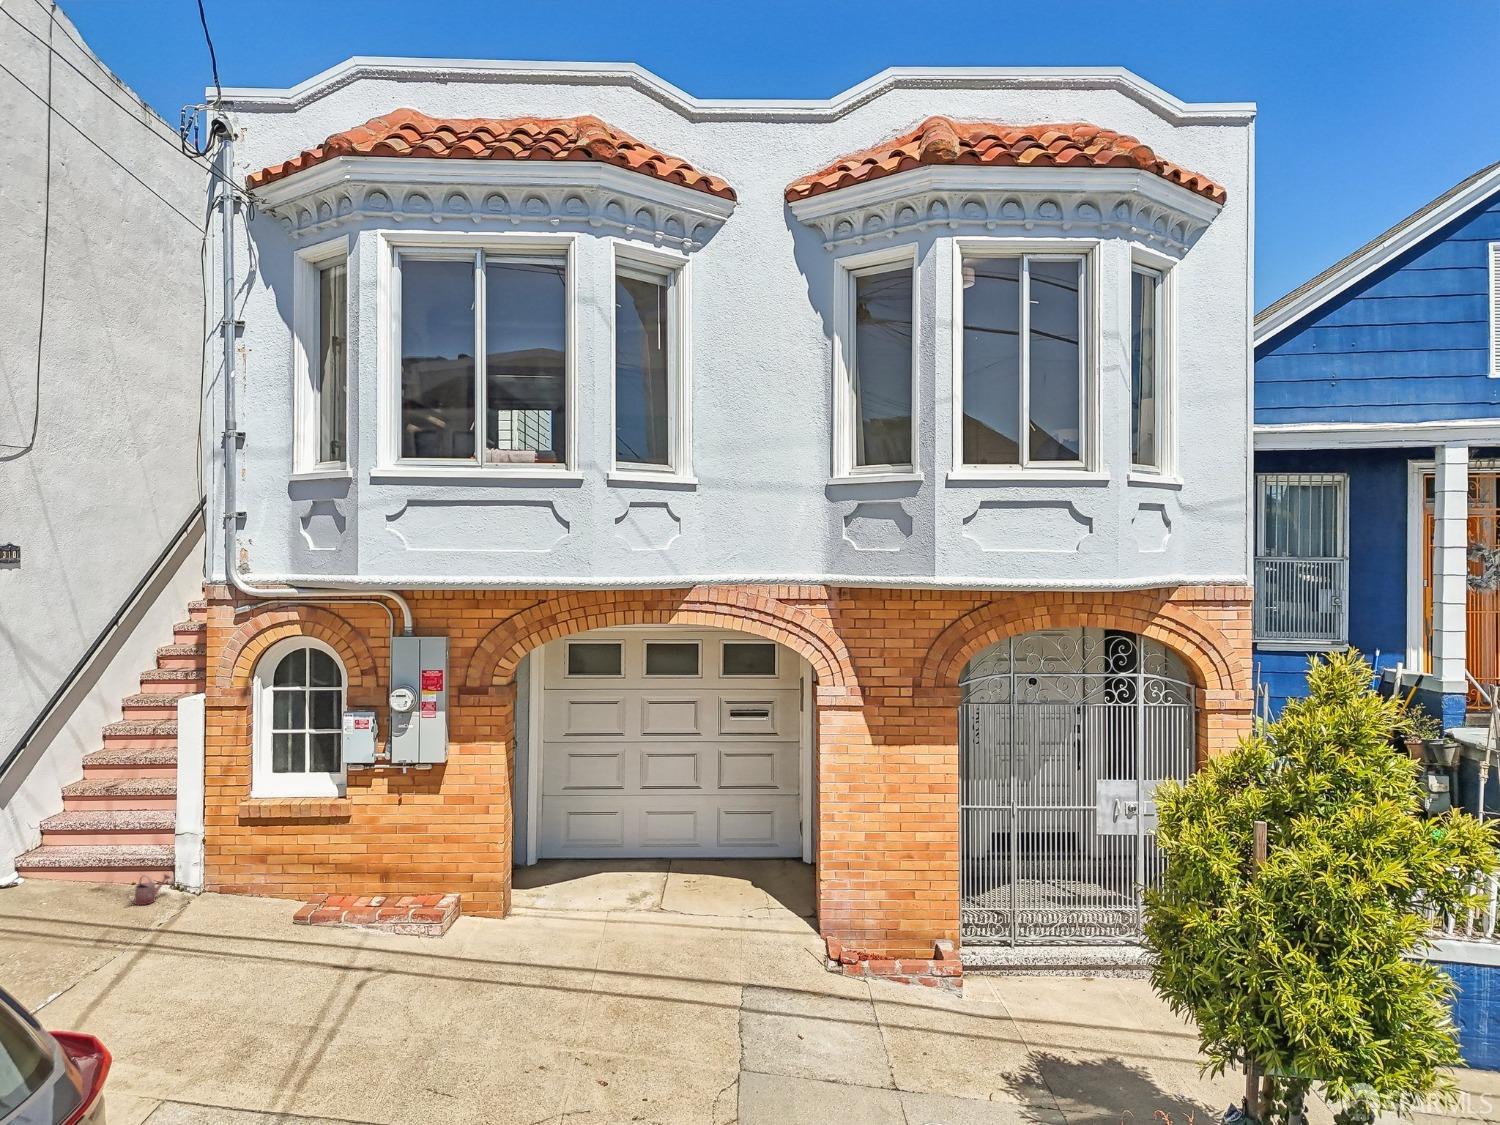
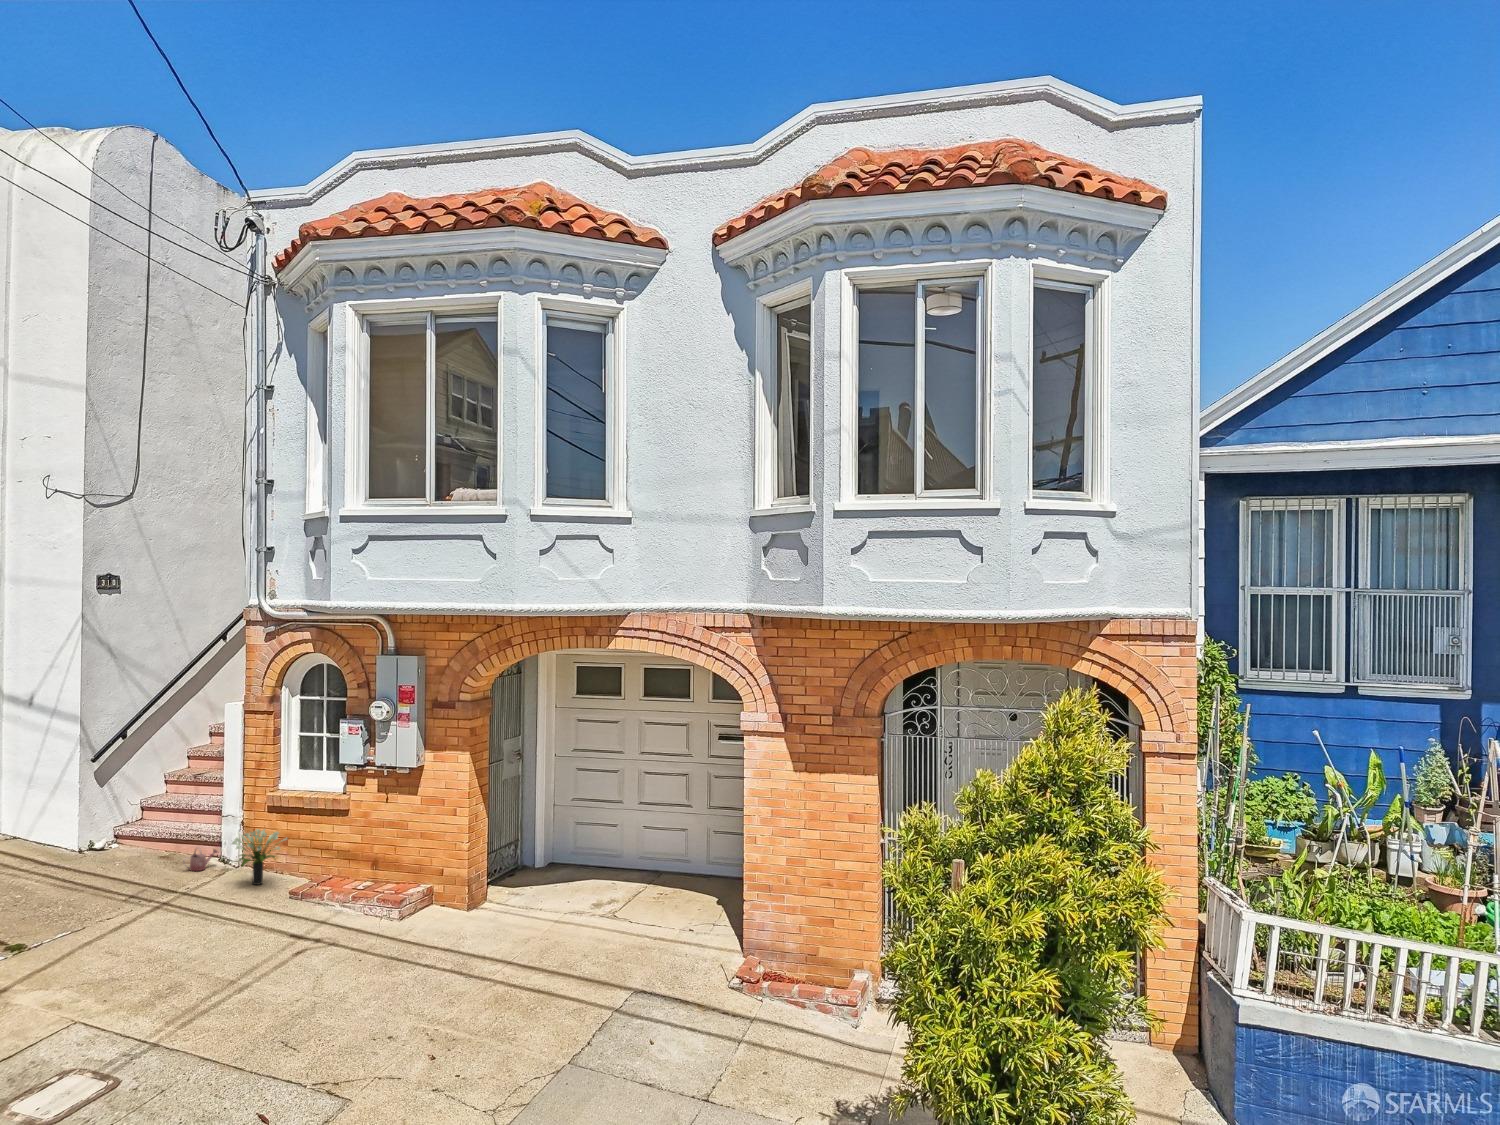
potted plant: none [197,846,269,915] -> present [232,829,287,885]

